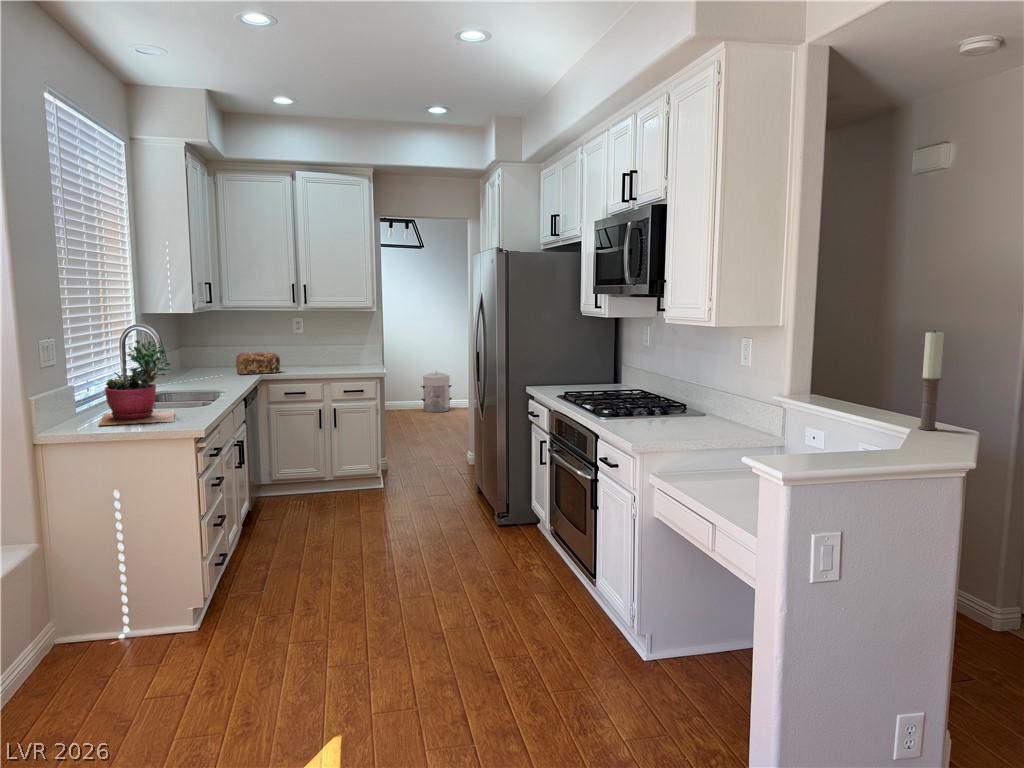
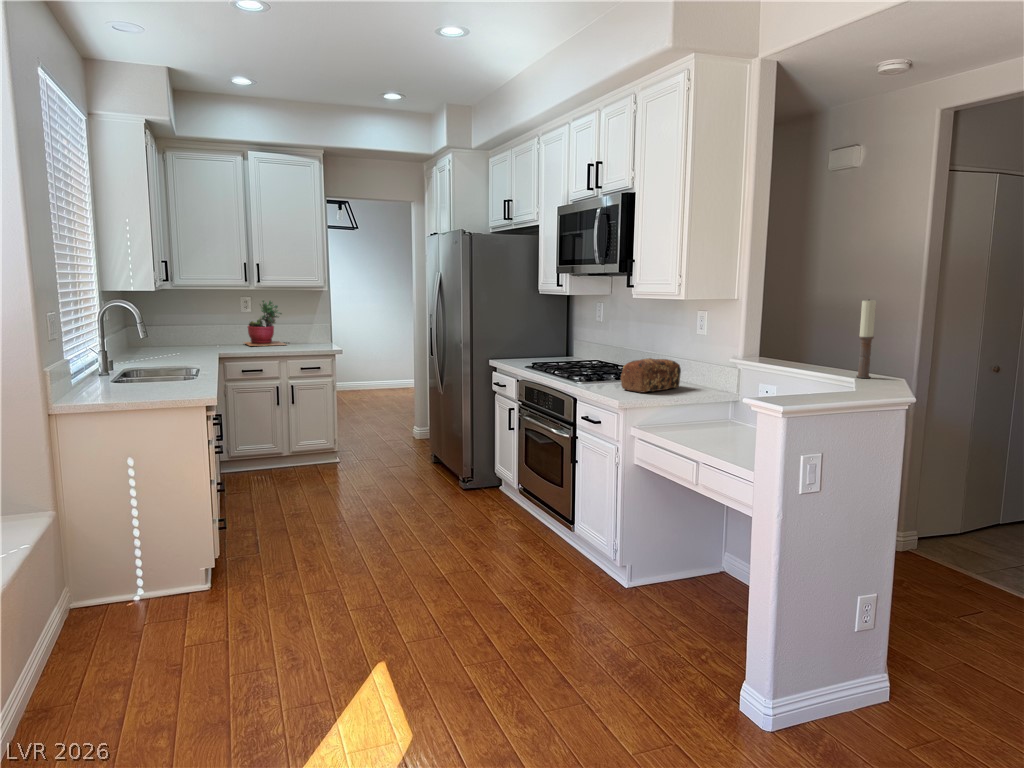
succulent plant: present [99,340,174,425] -> present [244,300,285,346]
bread loaf: present [236,352,280,375] -> present [621,358,681,393]
waste bin: present [421,371,452,413] -> none [348,353,380,394]

